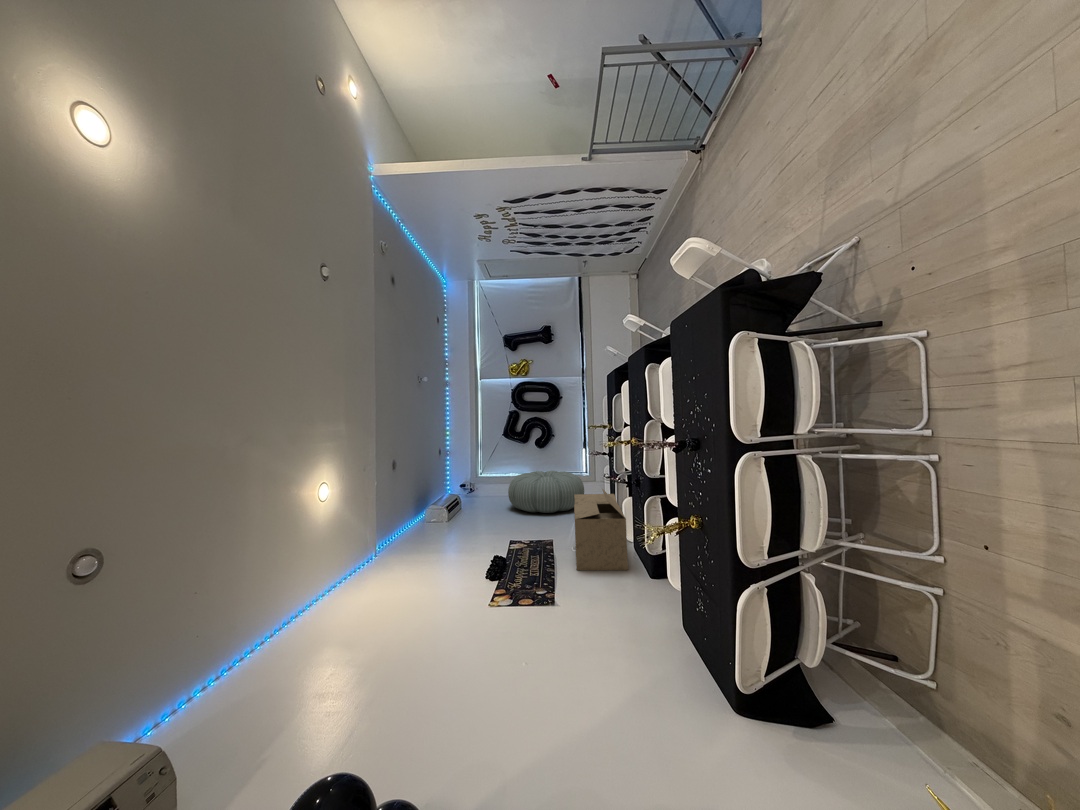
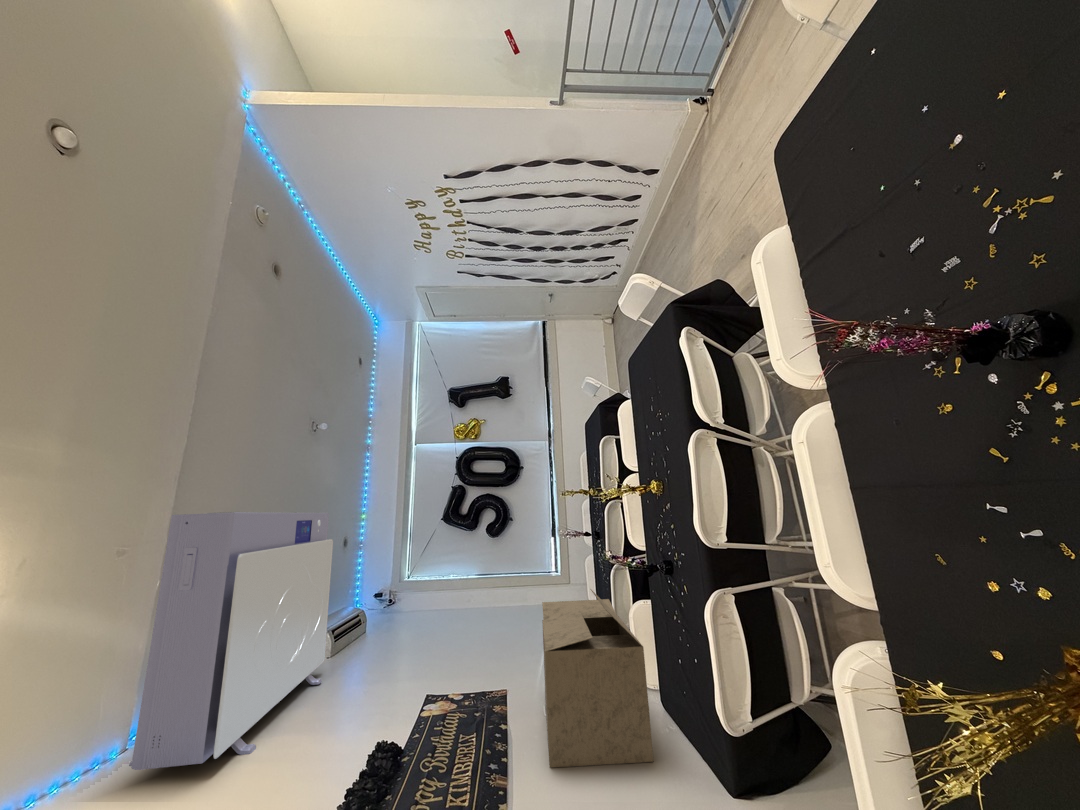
air purifier: none [376,439,449,563] -> present [129,512,333,770]
pouf: present [508,471,584,513] -> none [440,569,555,637]

